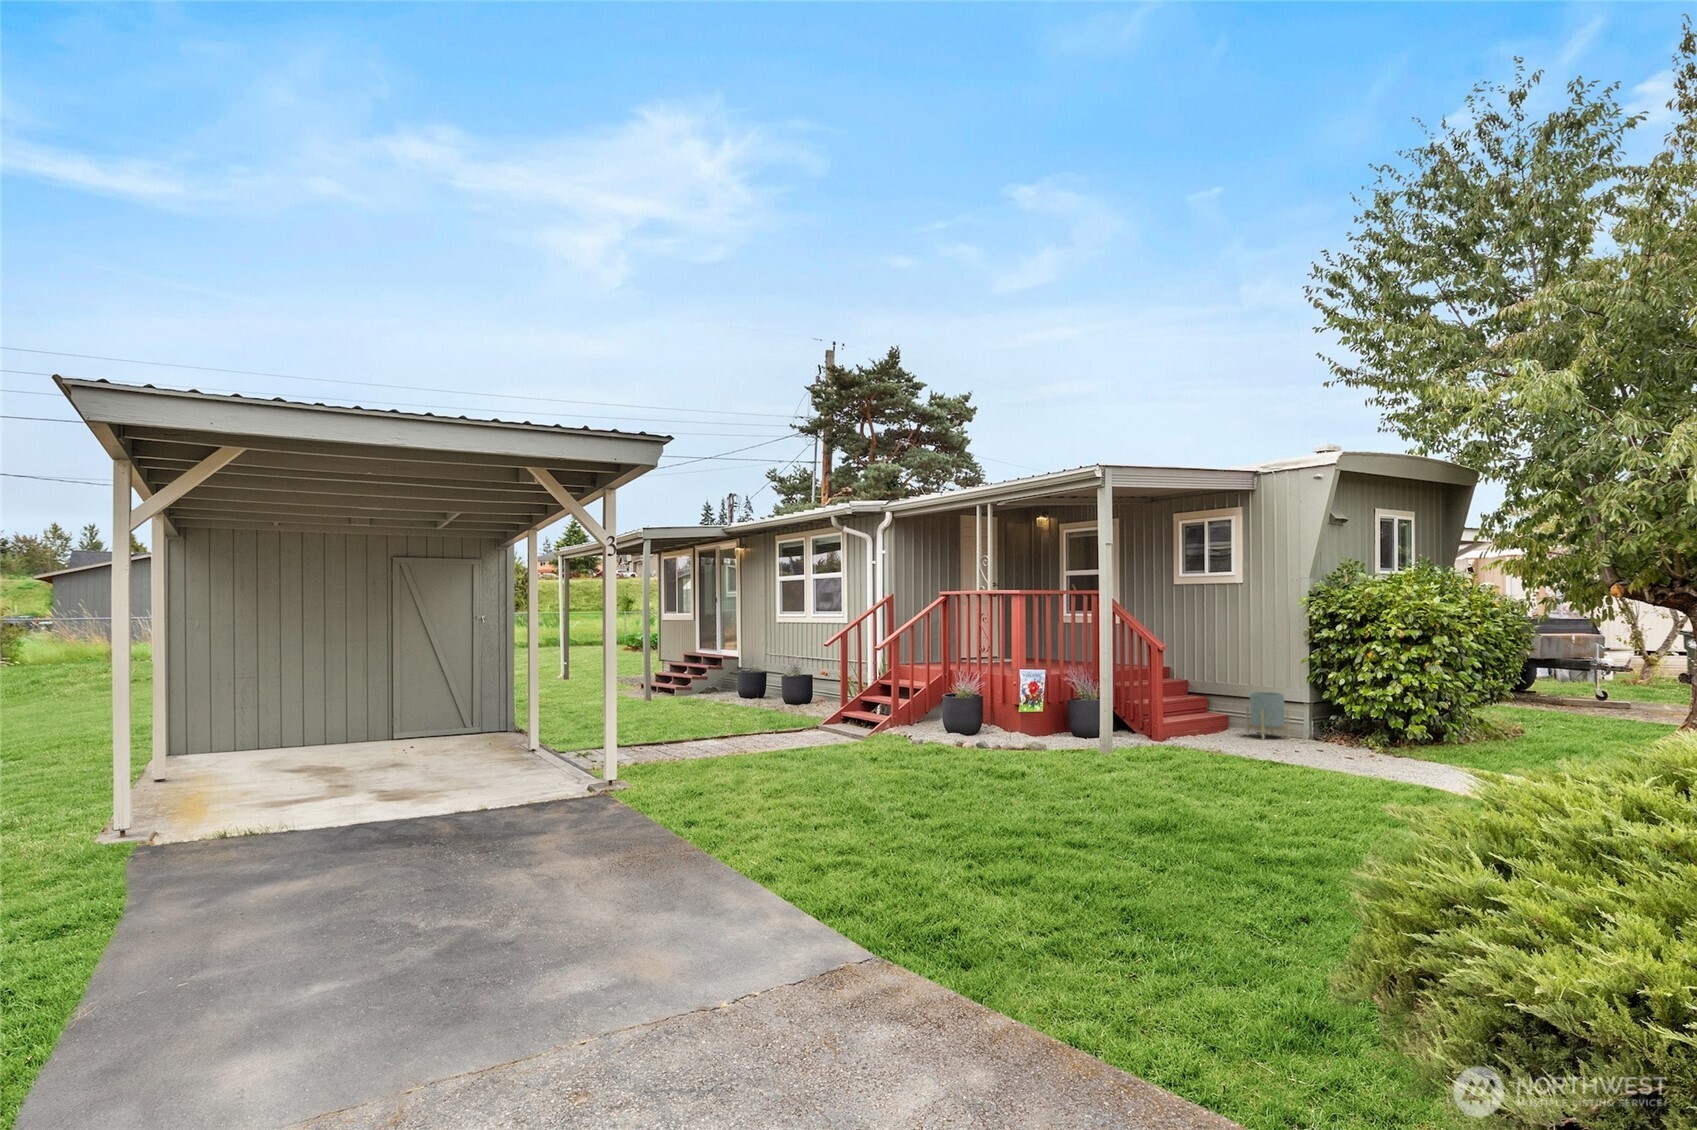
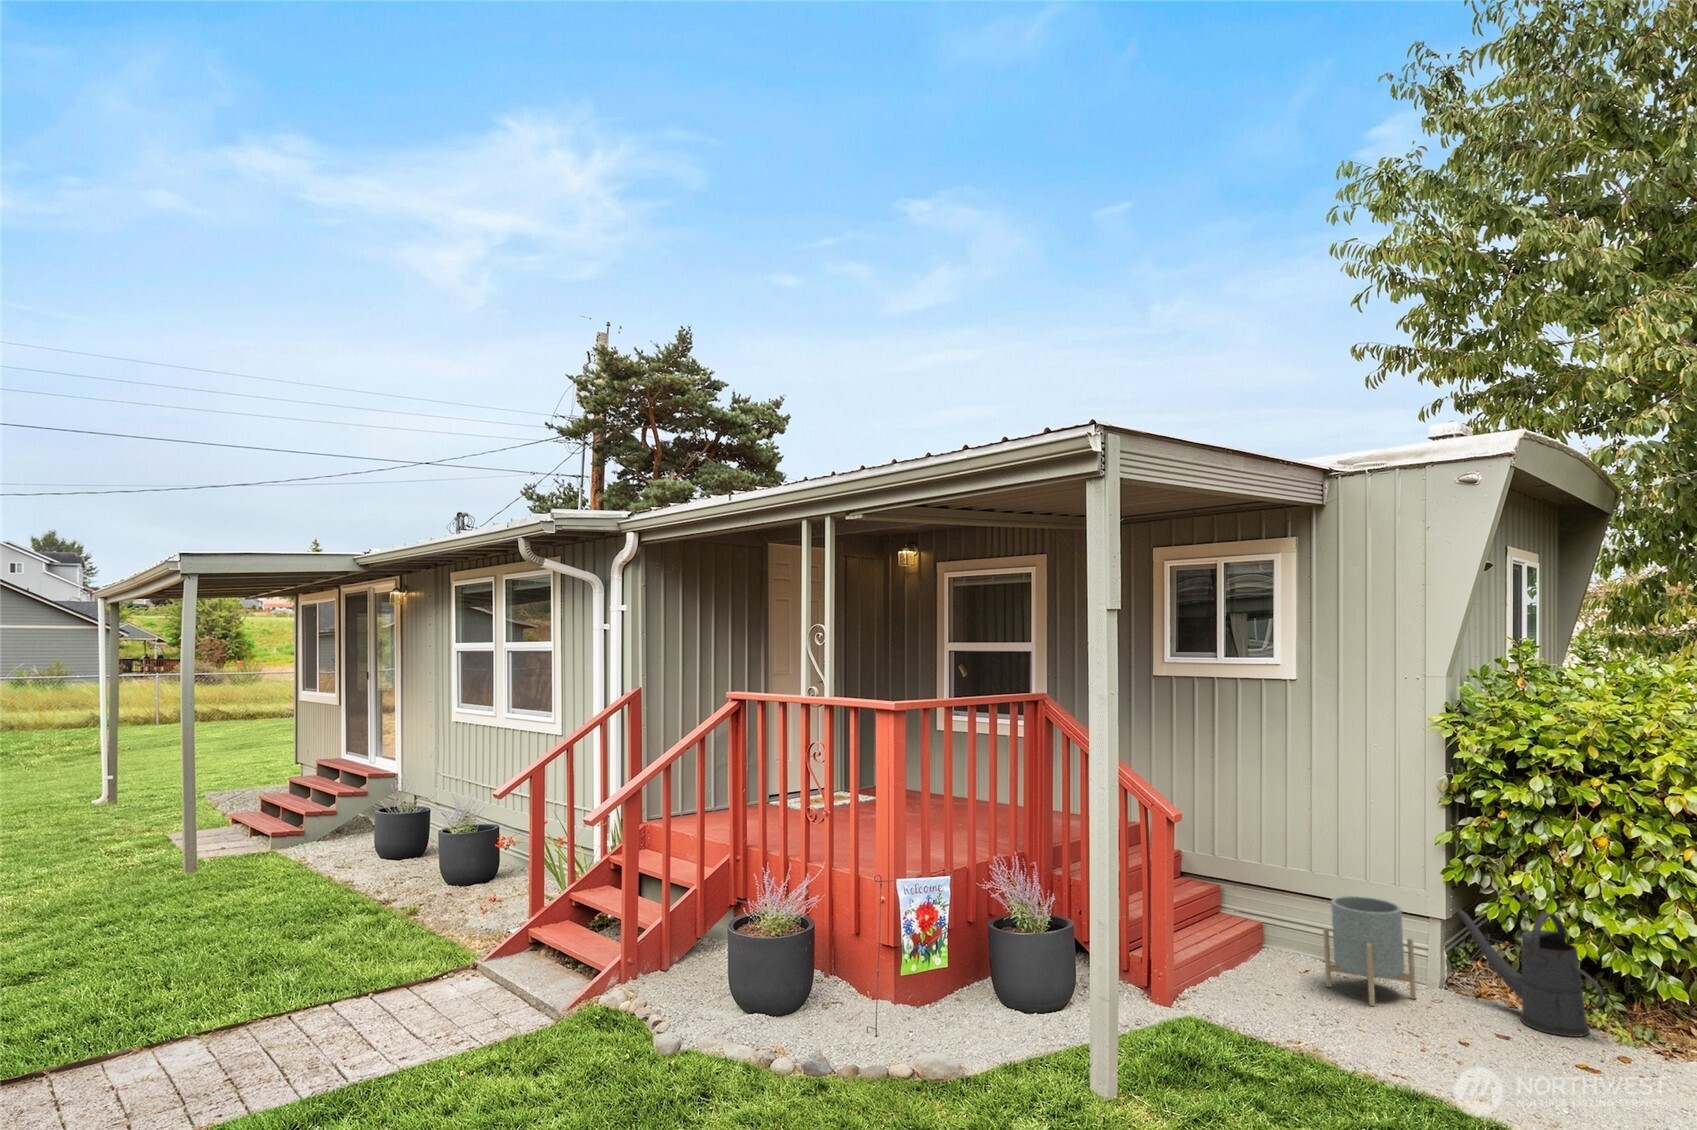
watering can: none [1315,691,1367,747] -> present [1458,909,1604,1037]

